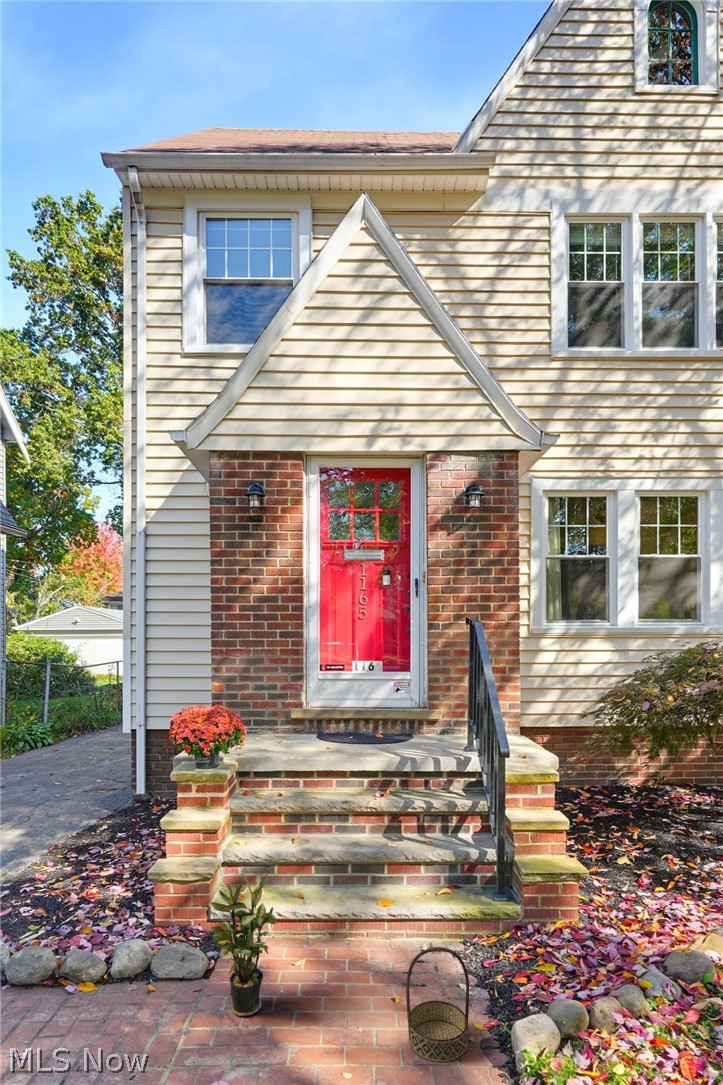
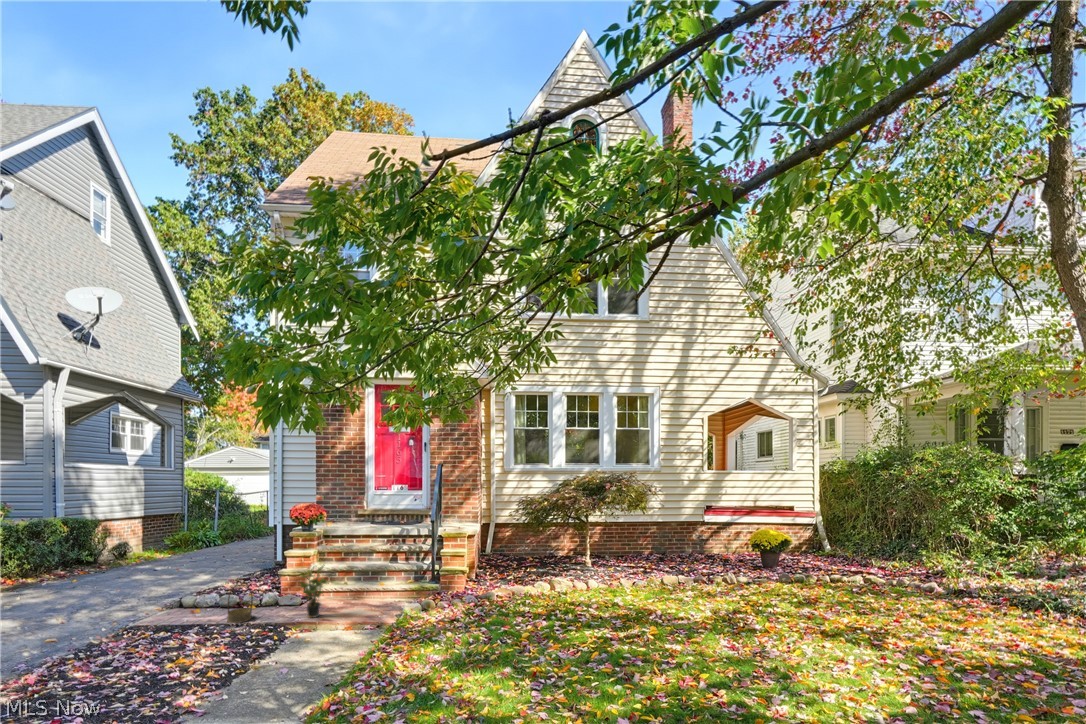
basket: present [406,947,469,1062] -> present [227,585,253,623]

